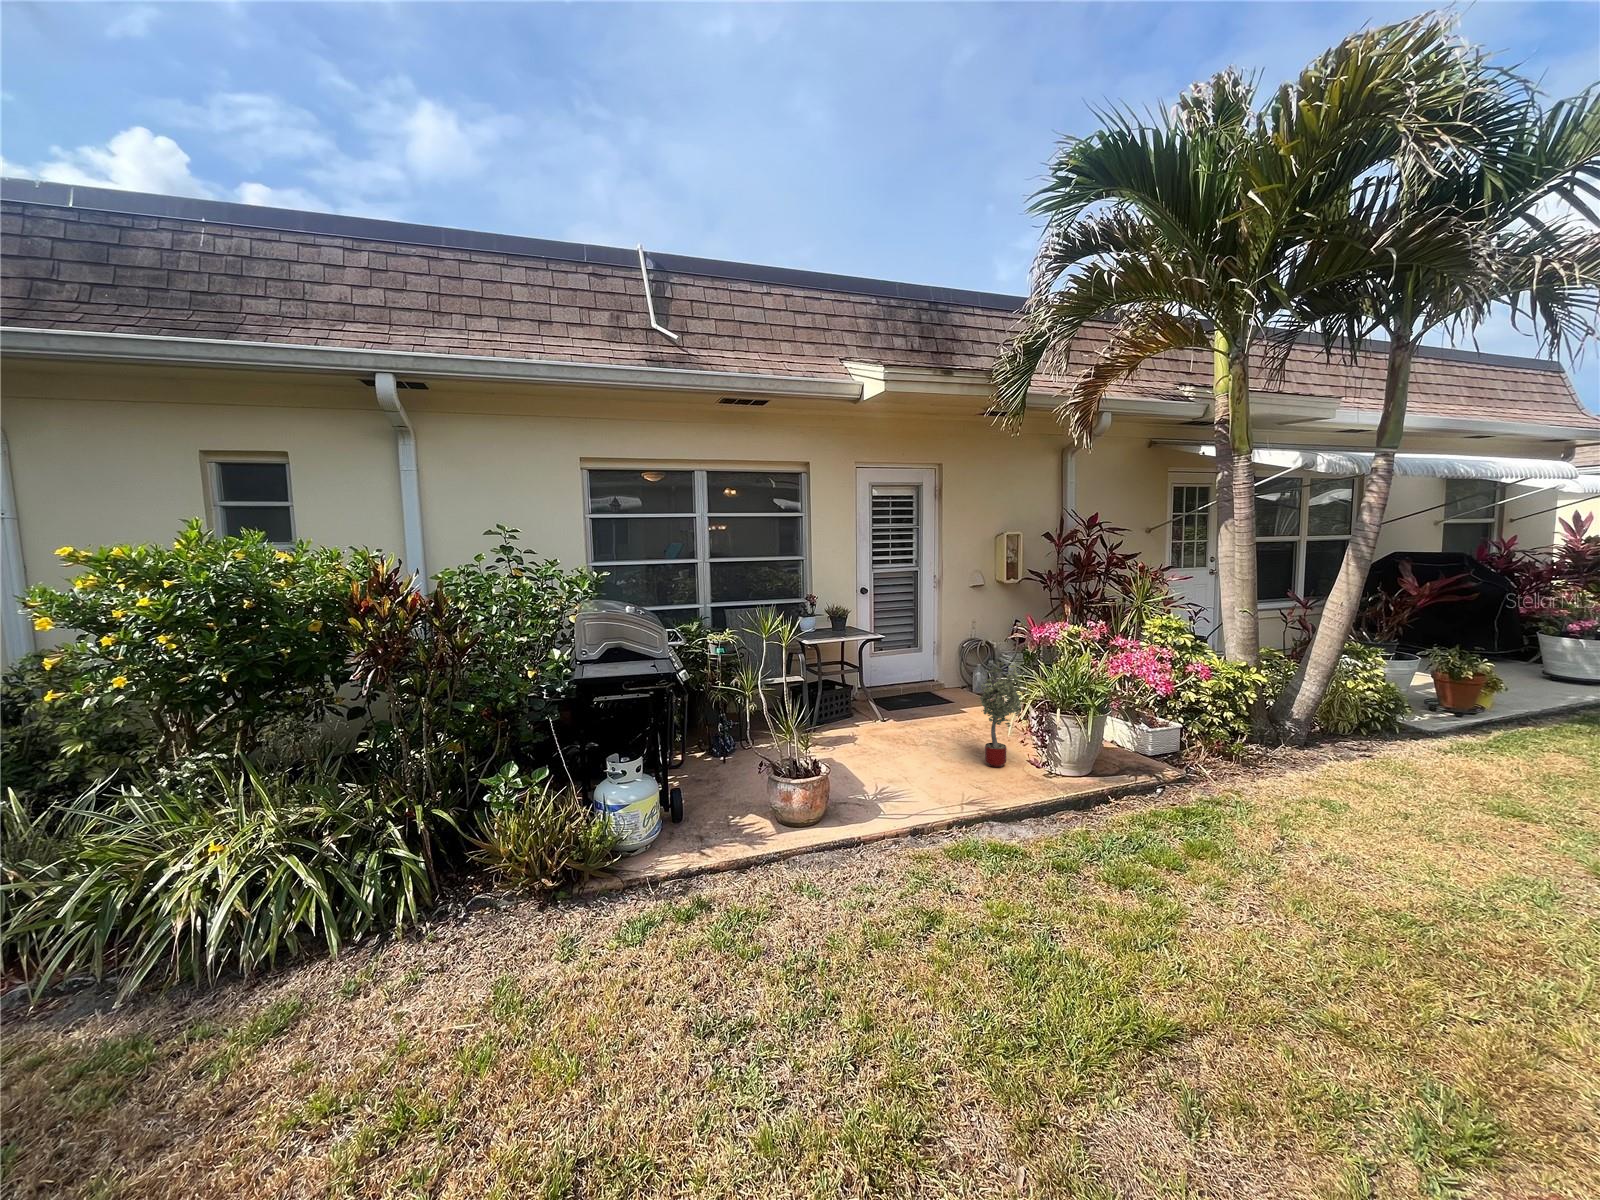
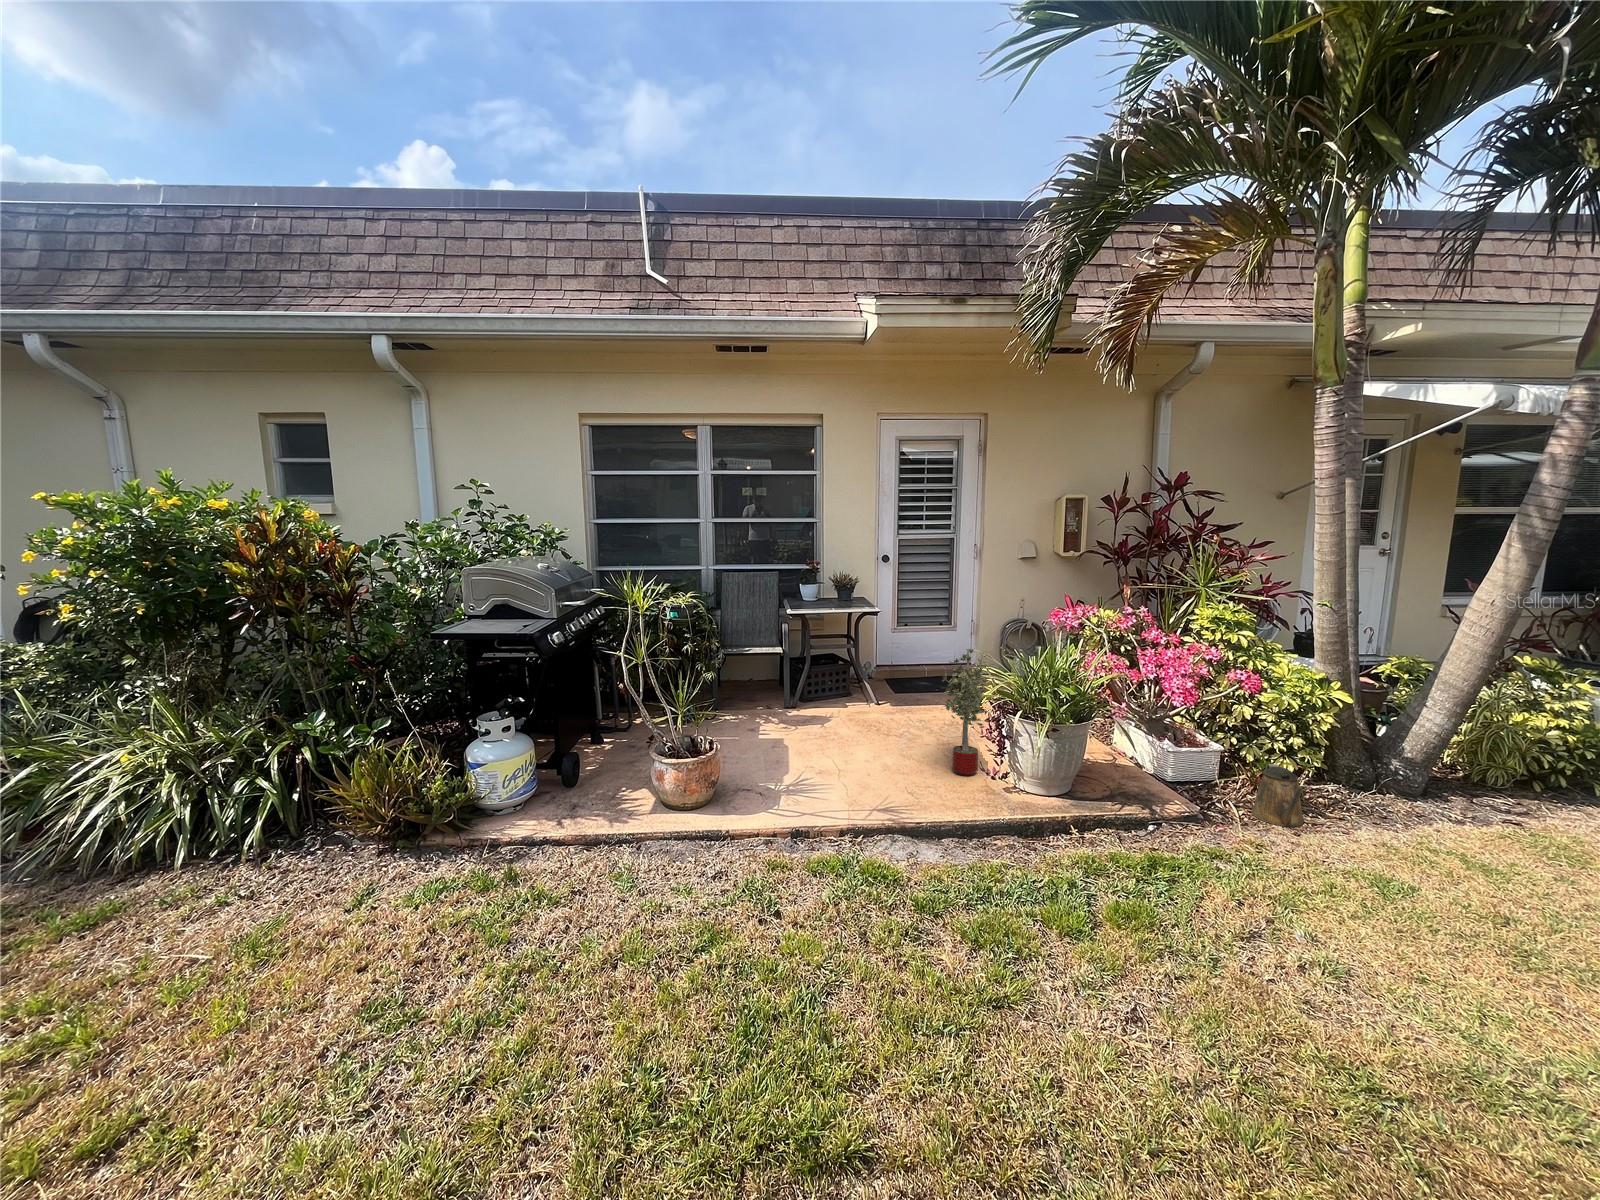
watering can: none [1211,733,1262,777] -> present [1251,764,1305,827]

